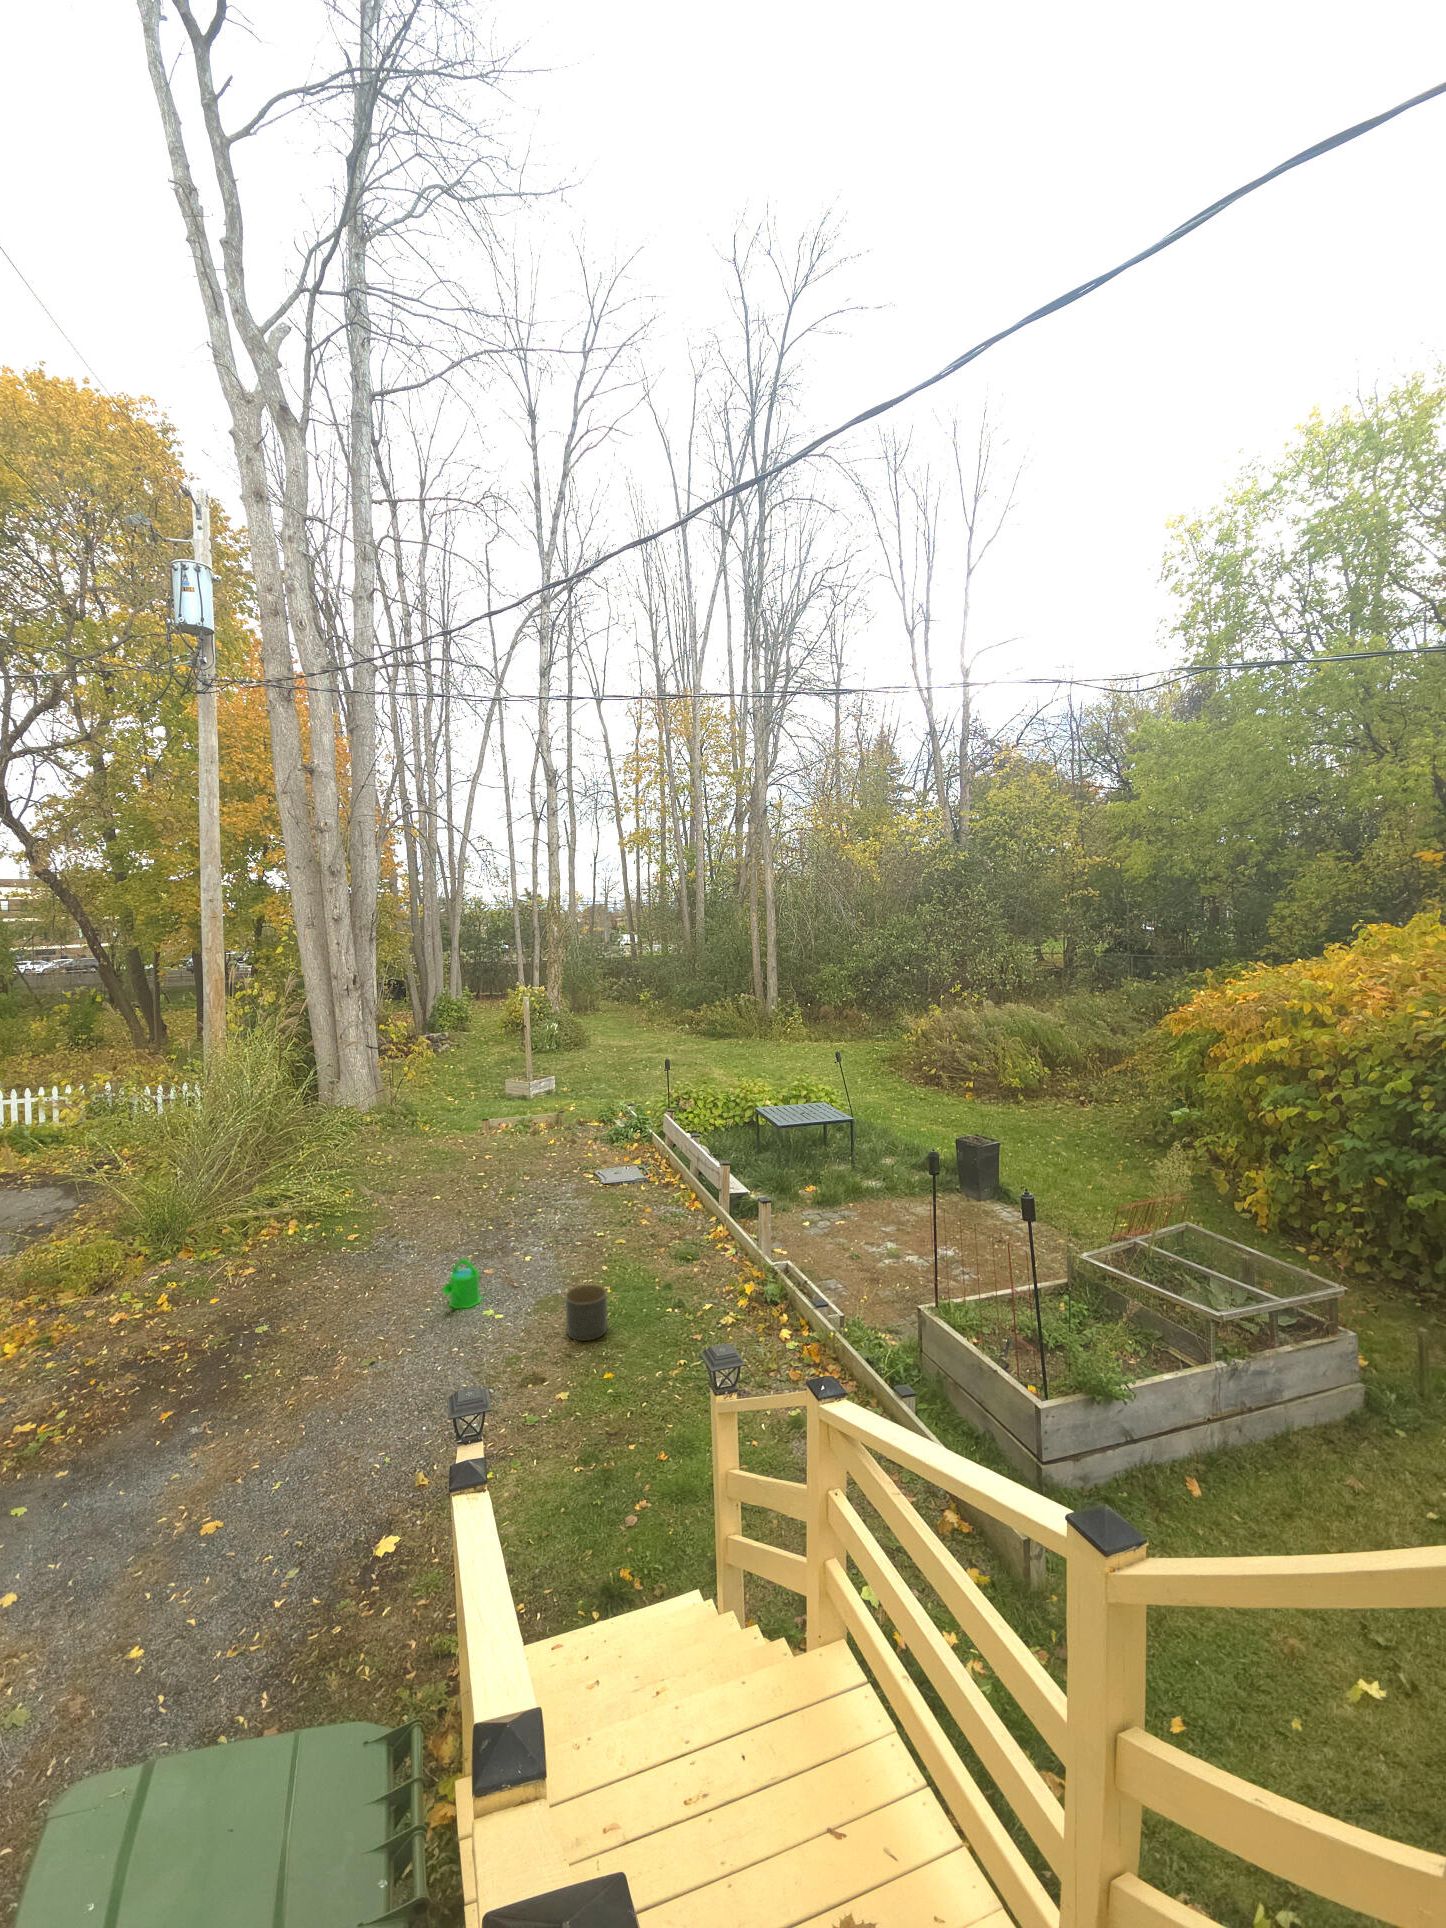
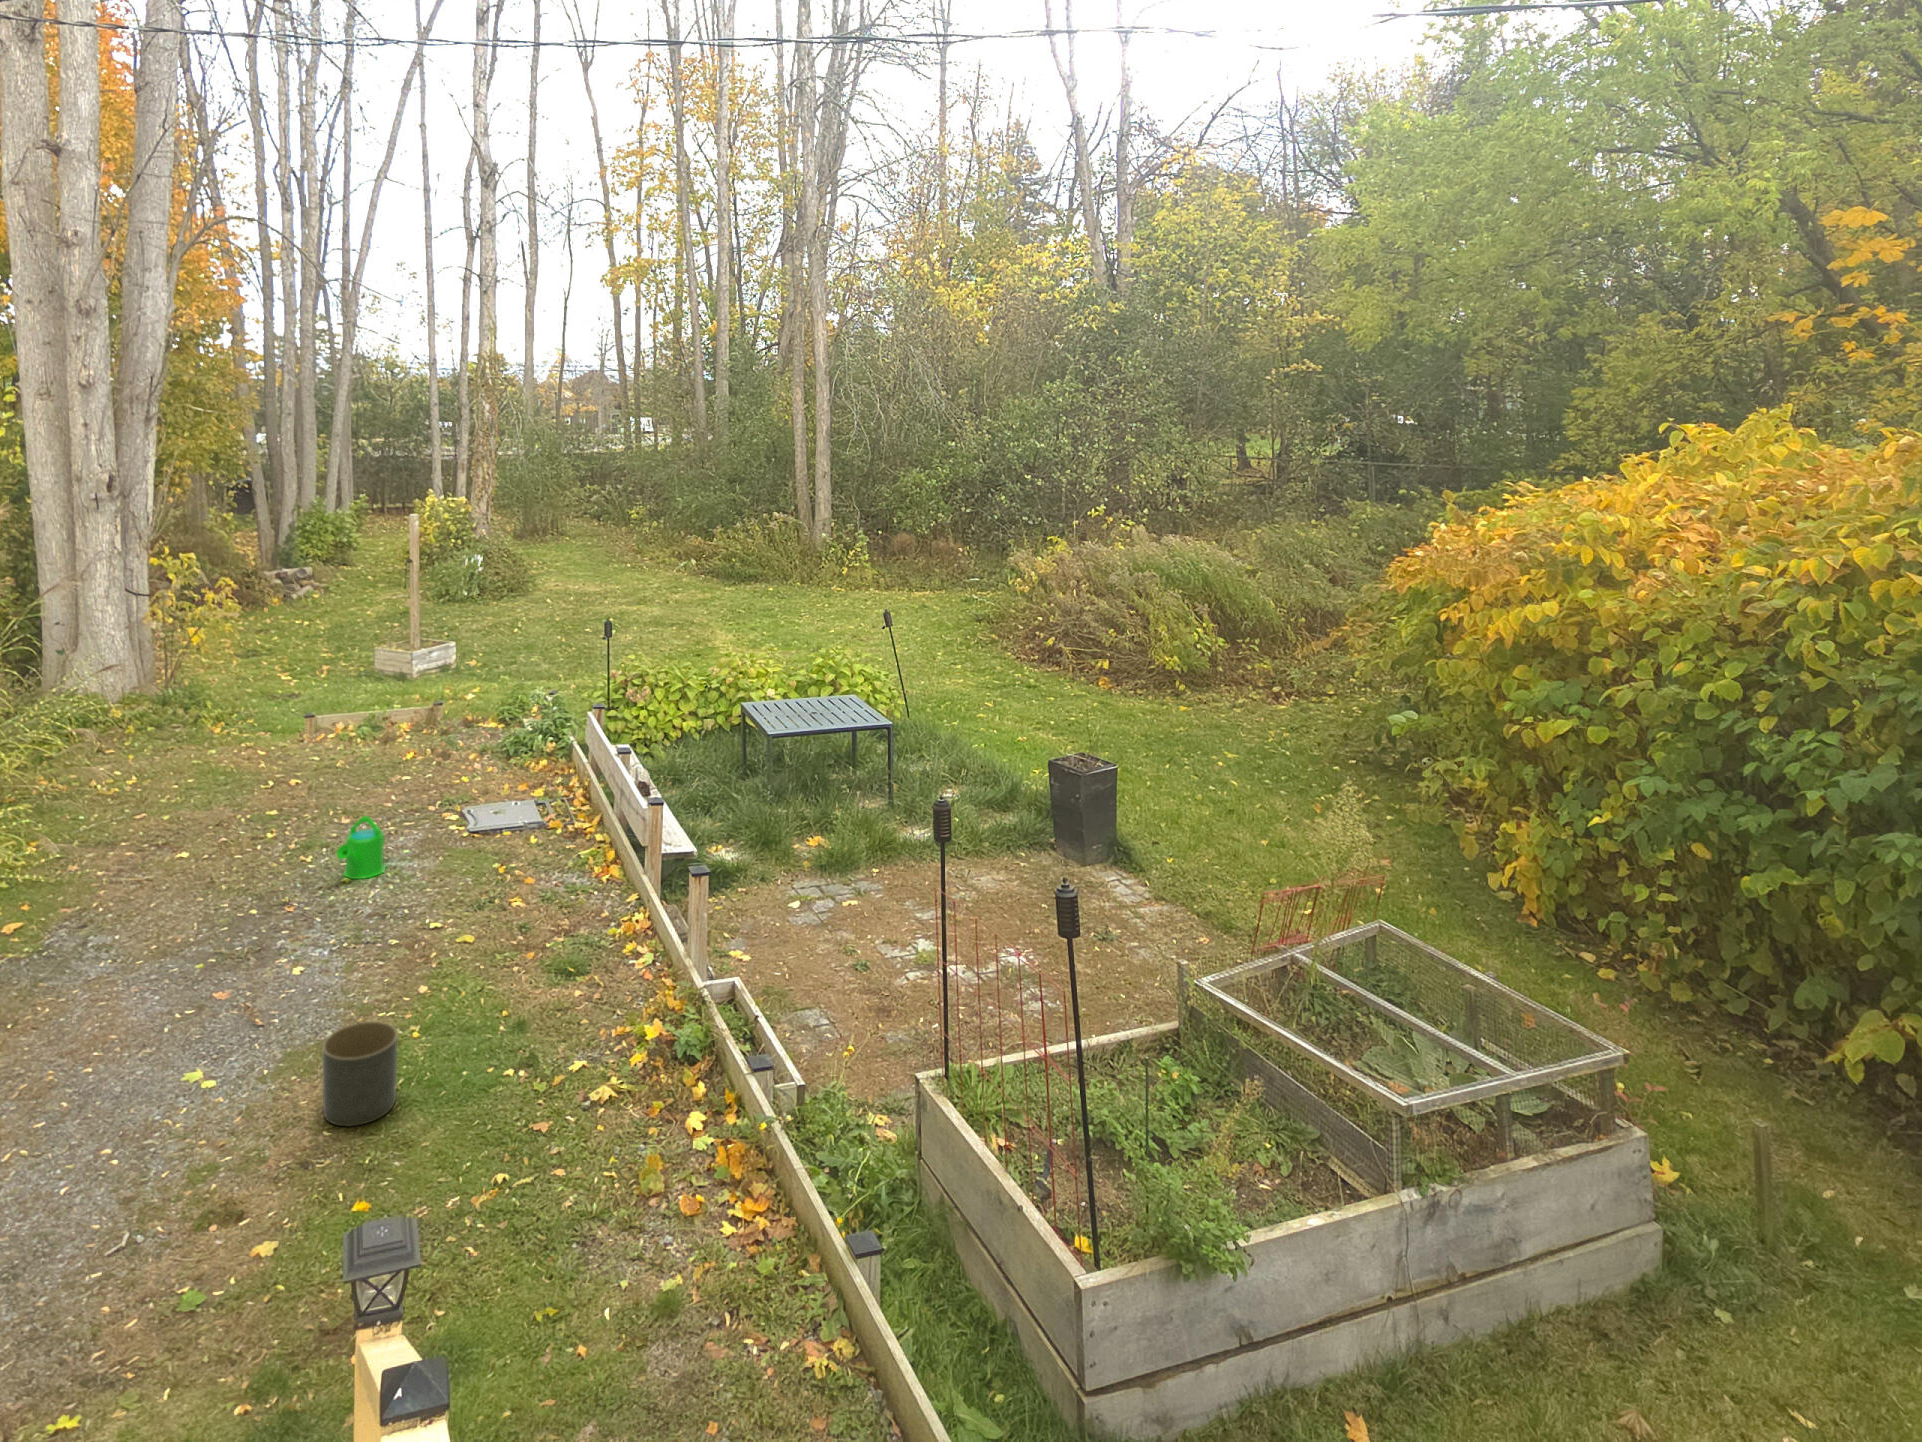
watering can: present [443,1259,482,1309] -> present [337,816,386,879]

